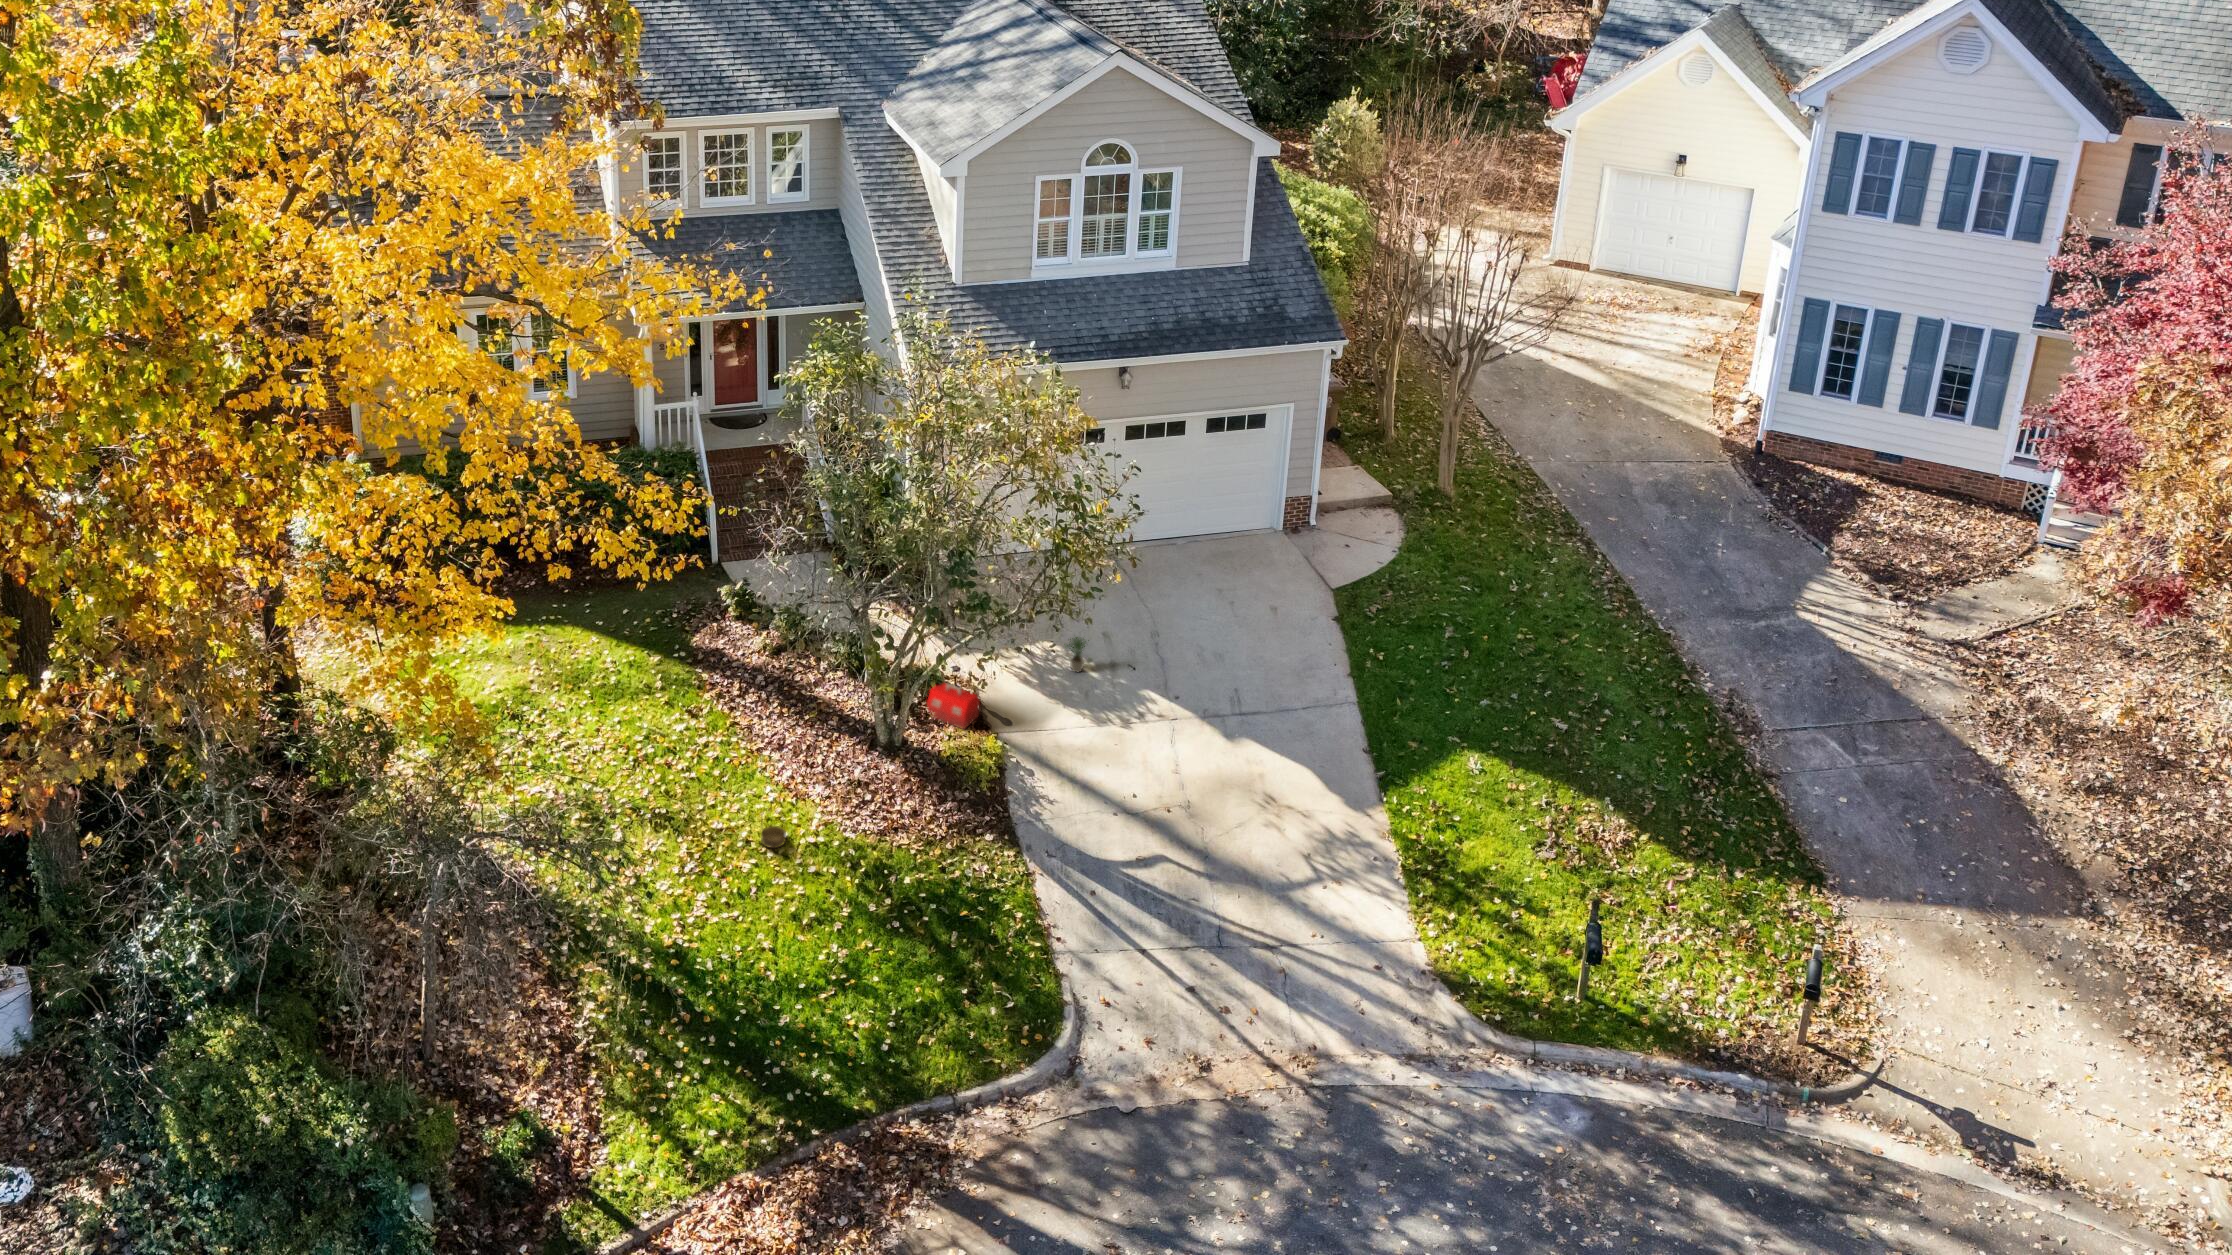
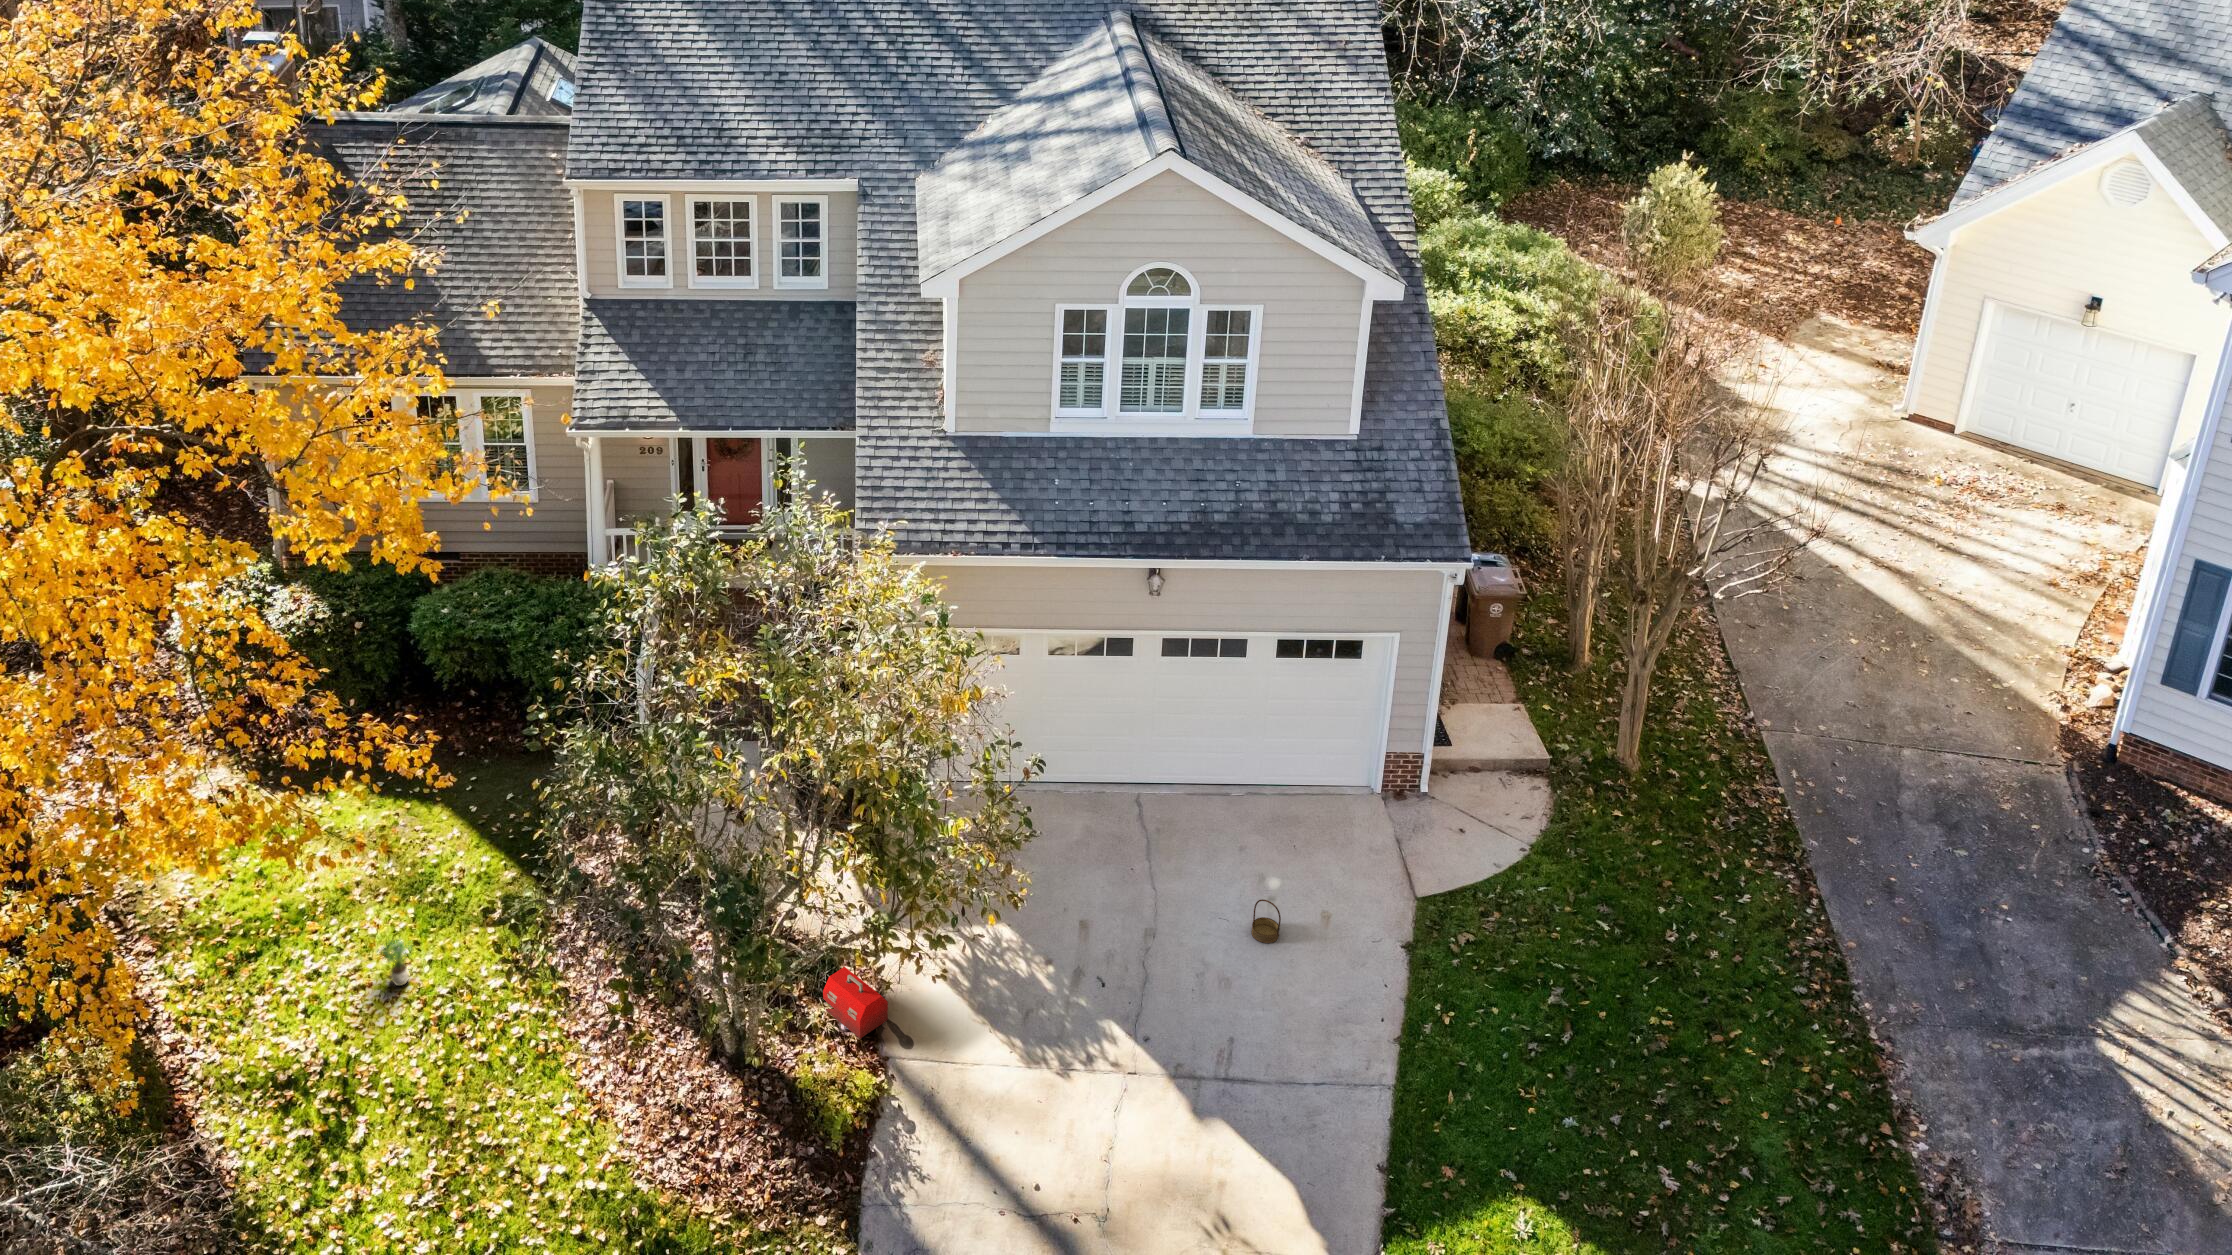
potted plant: present [1064,637,1089,672] -> present [377,940,411,986]
basket: present [761,808,786,848] -> present [1251,899,1281,943]

